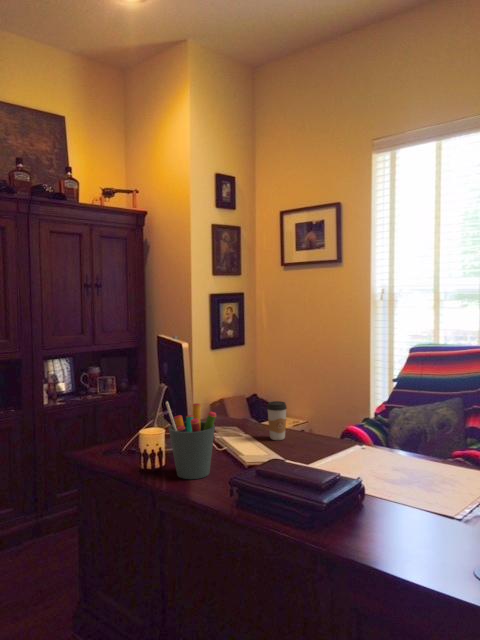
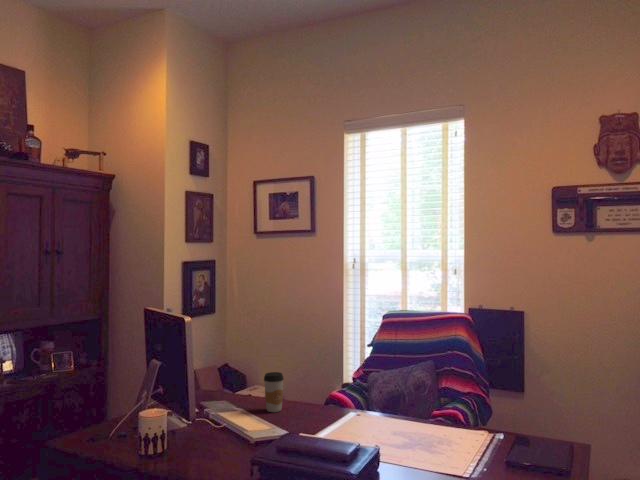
pen holder: present [166,401,216,479] -> none [172,379,227,462]

